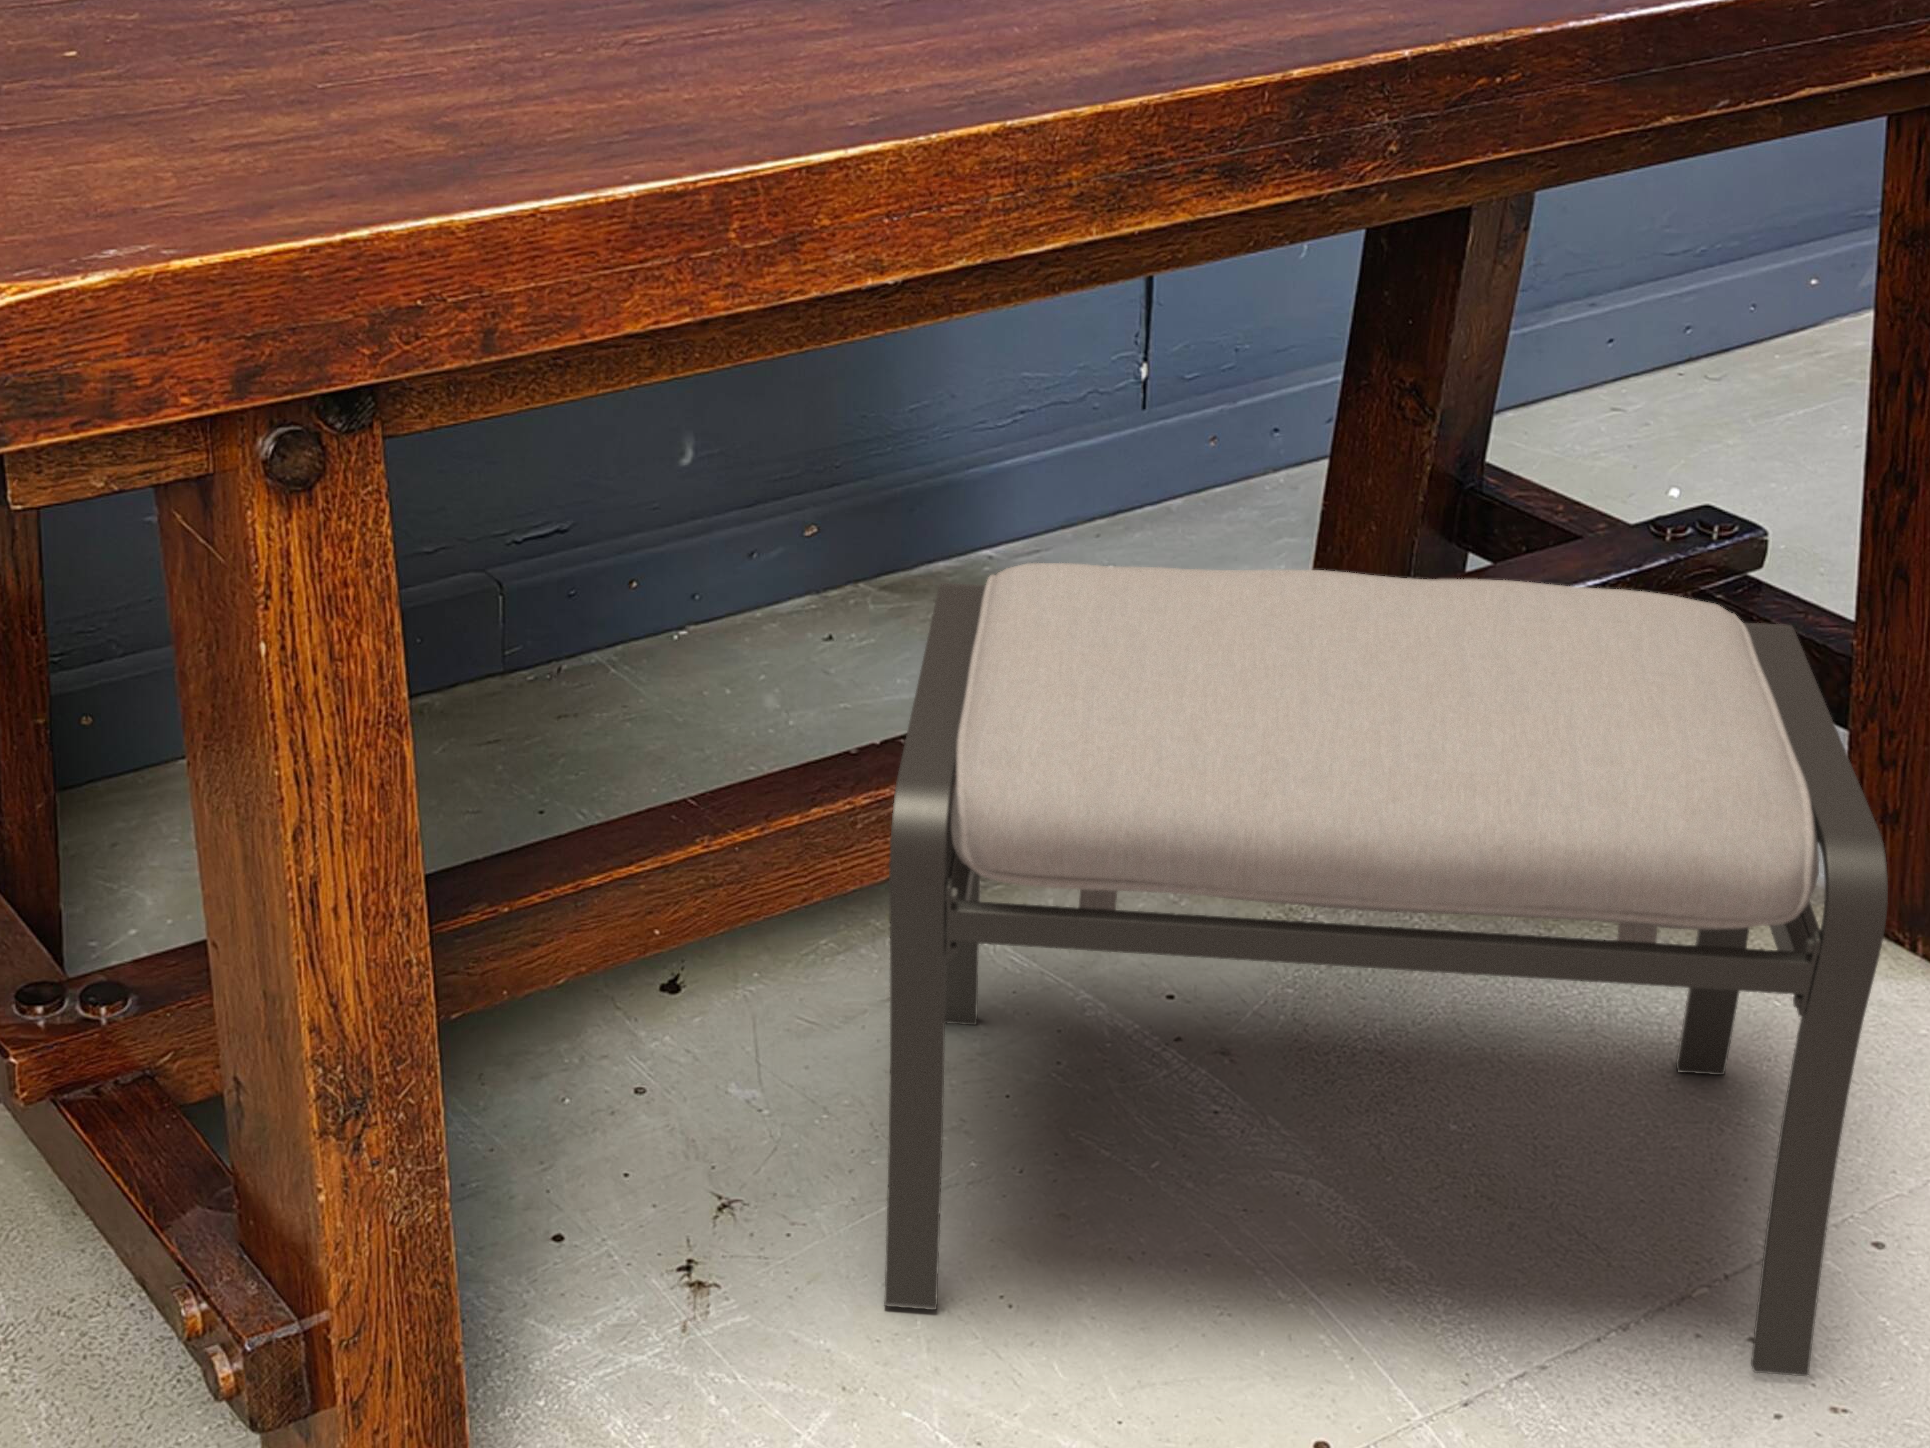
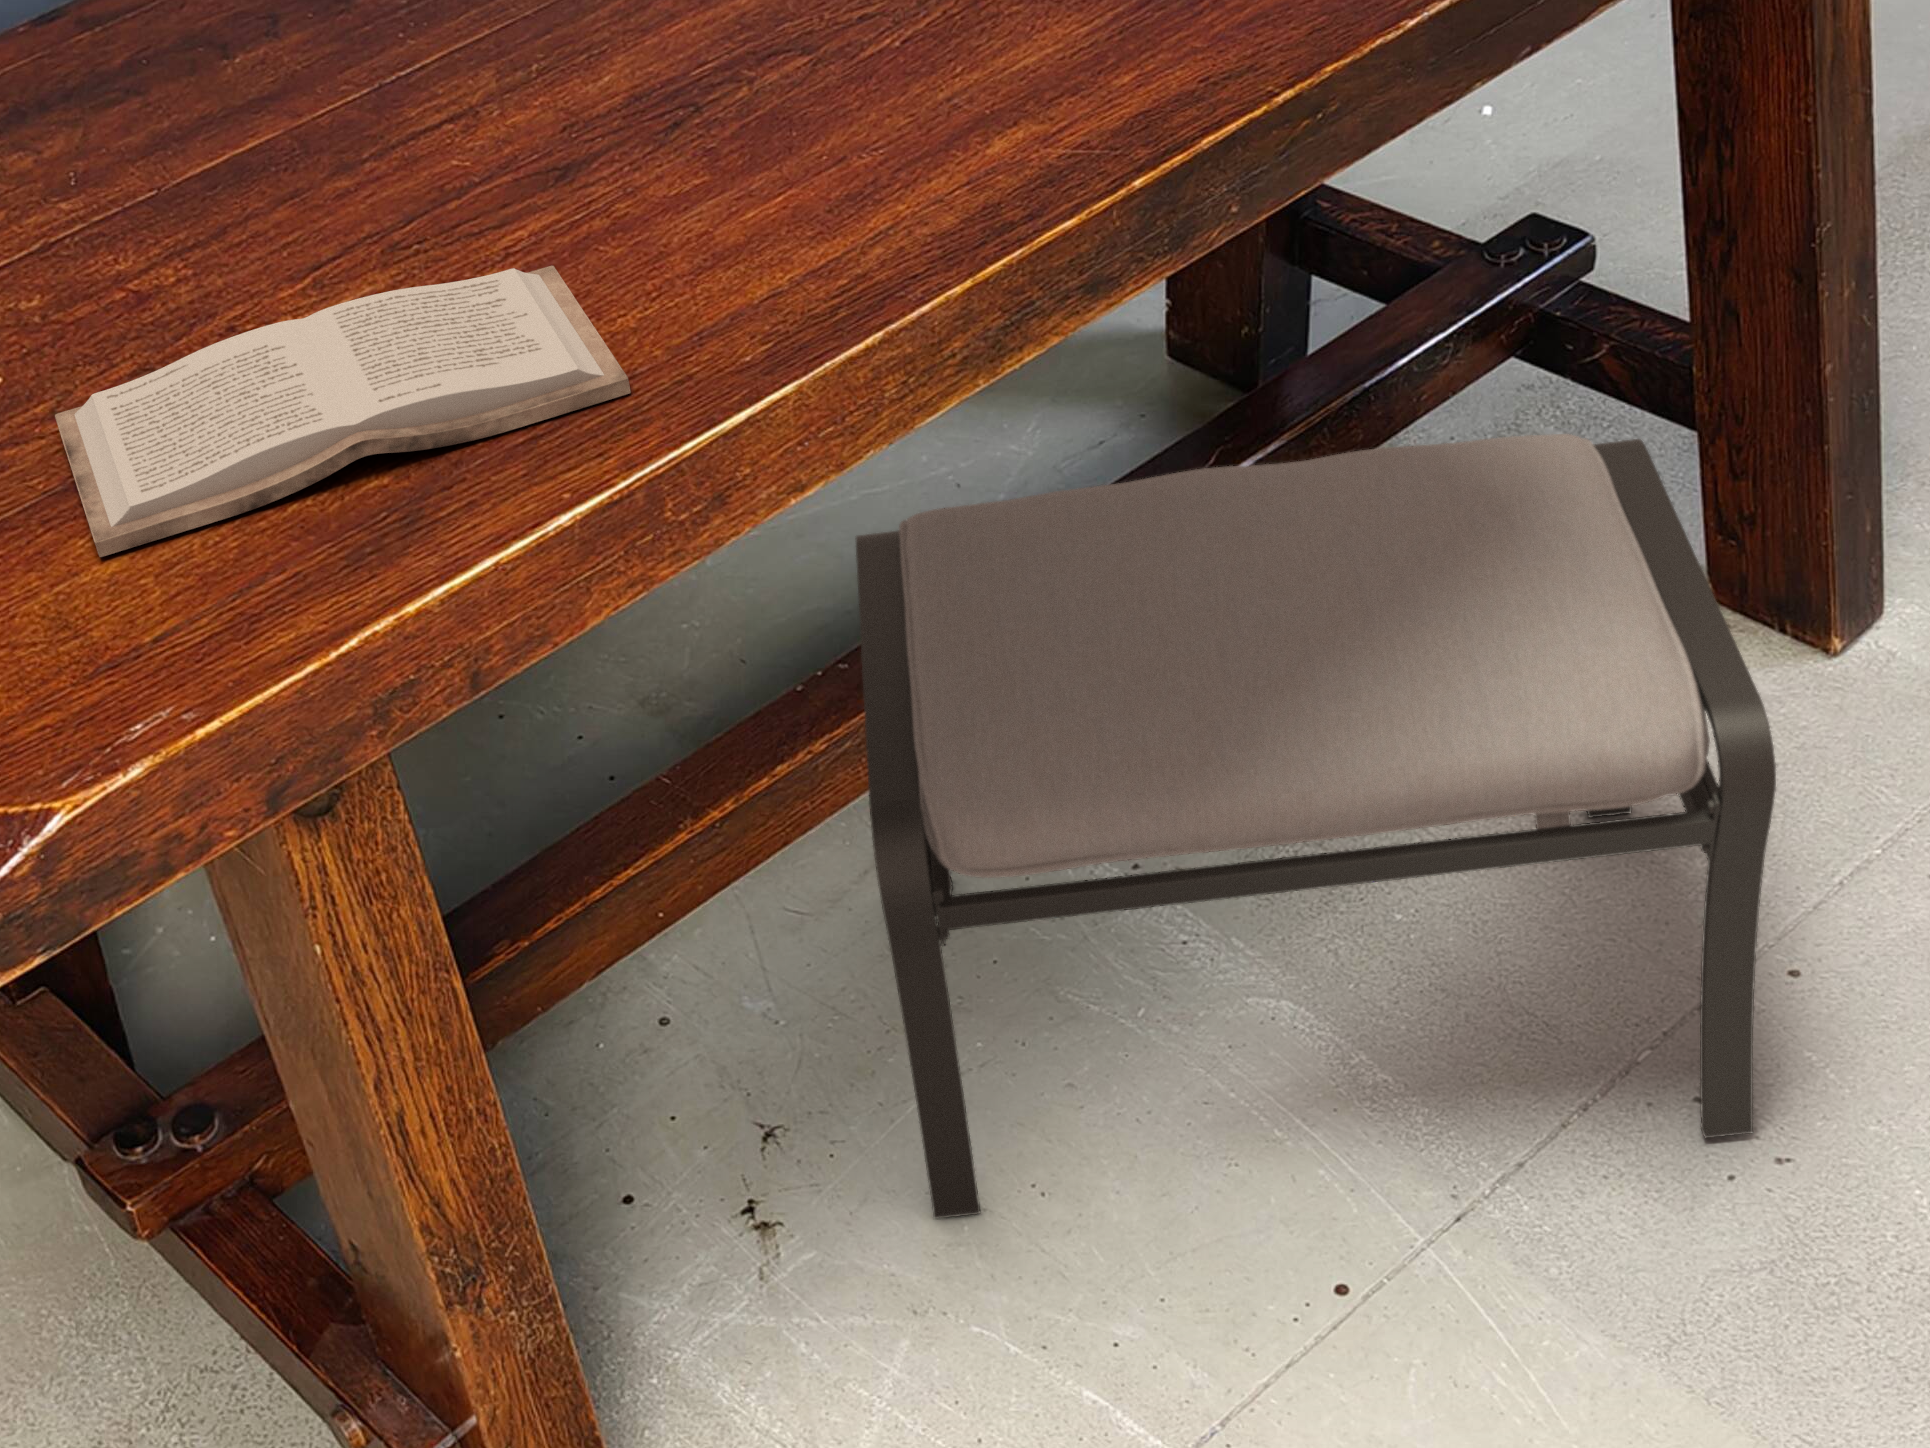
book: none [118,18,718,153] -> present [55,266,631,557]

